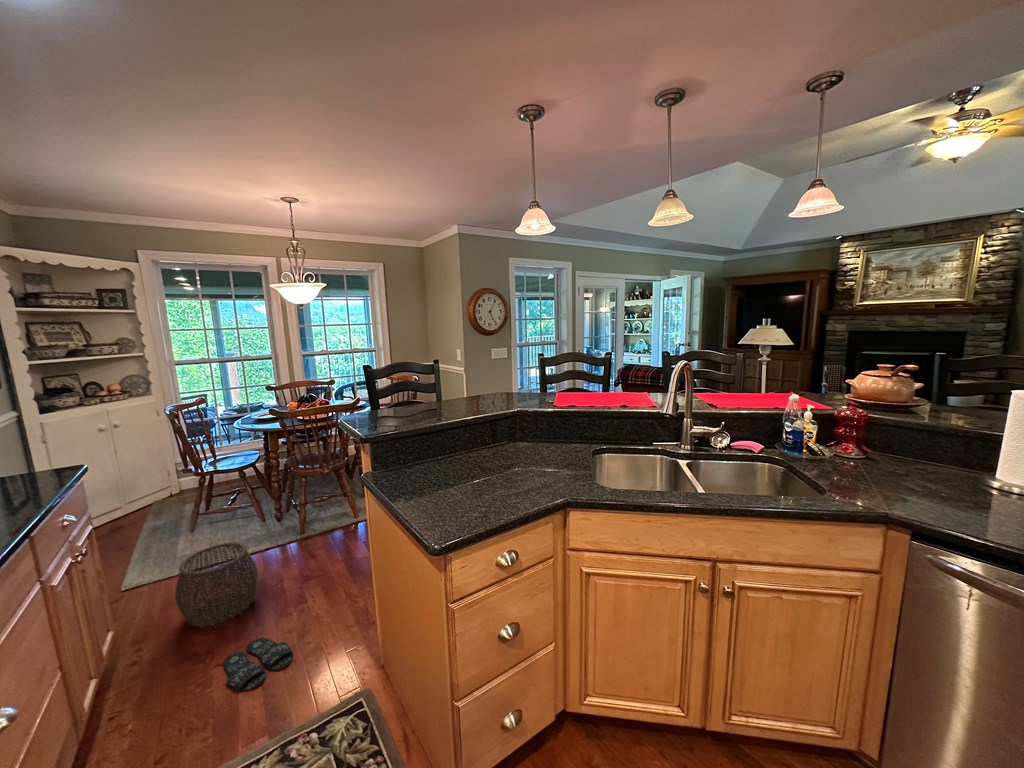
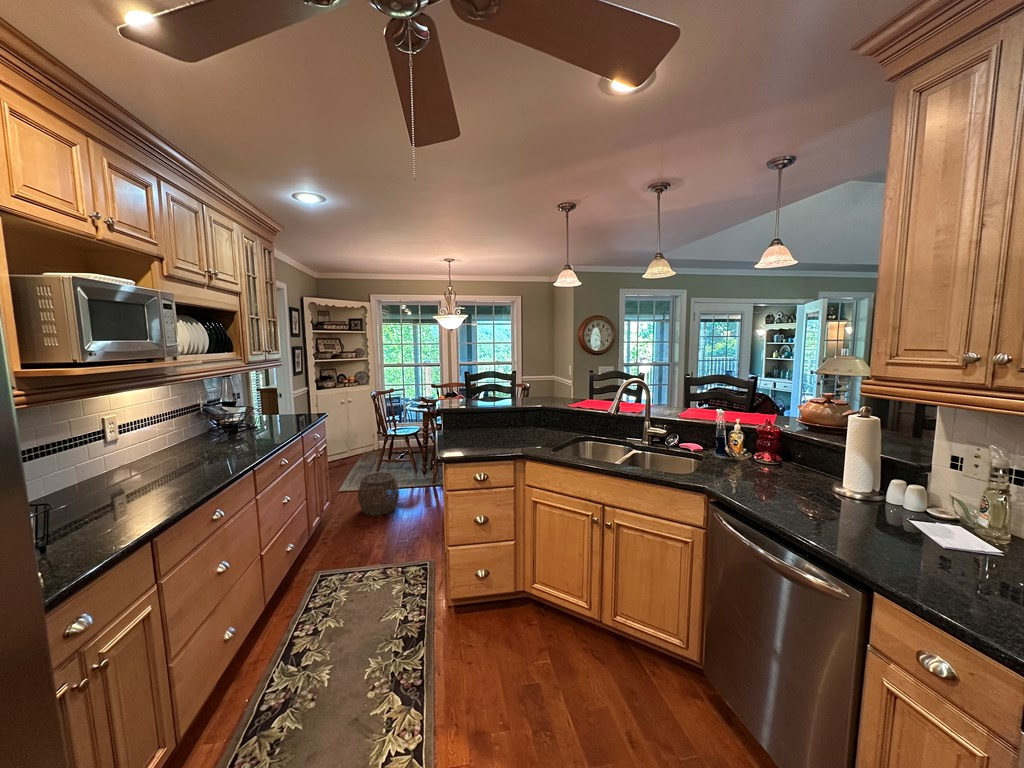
slippers: present [223,638,293,691] -> none [370,526,404,545]

